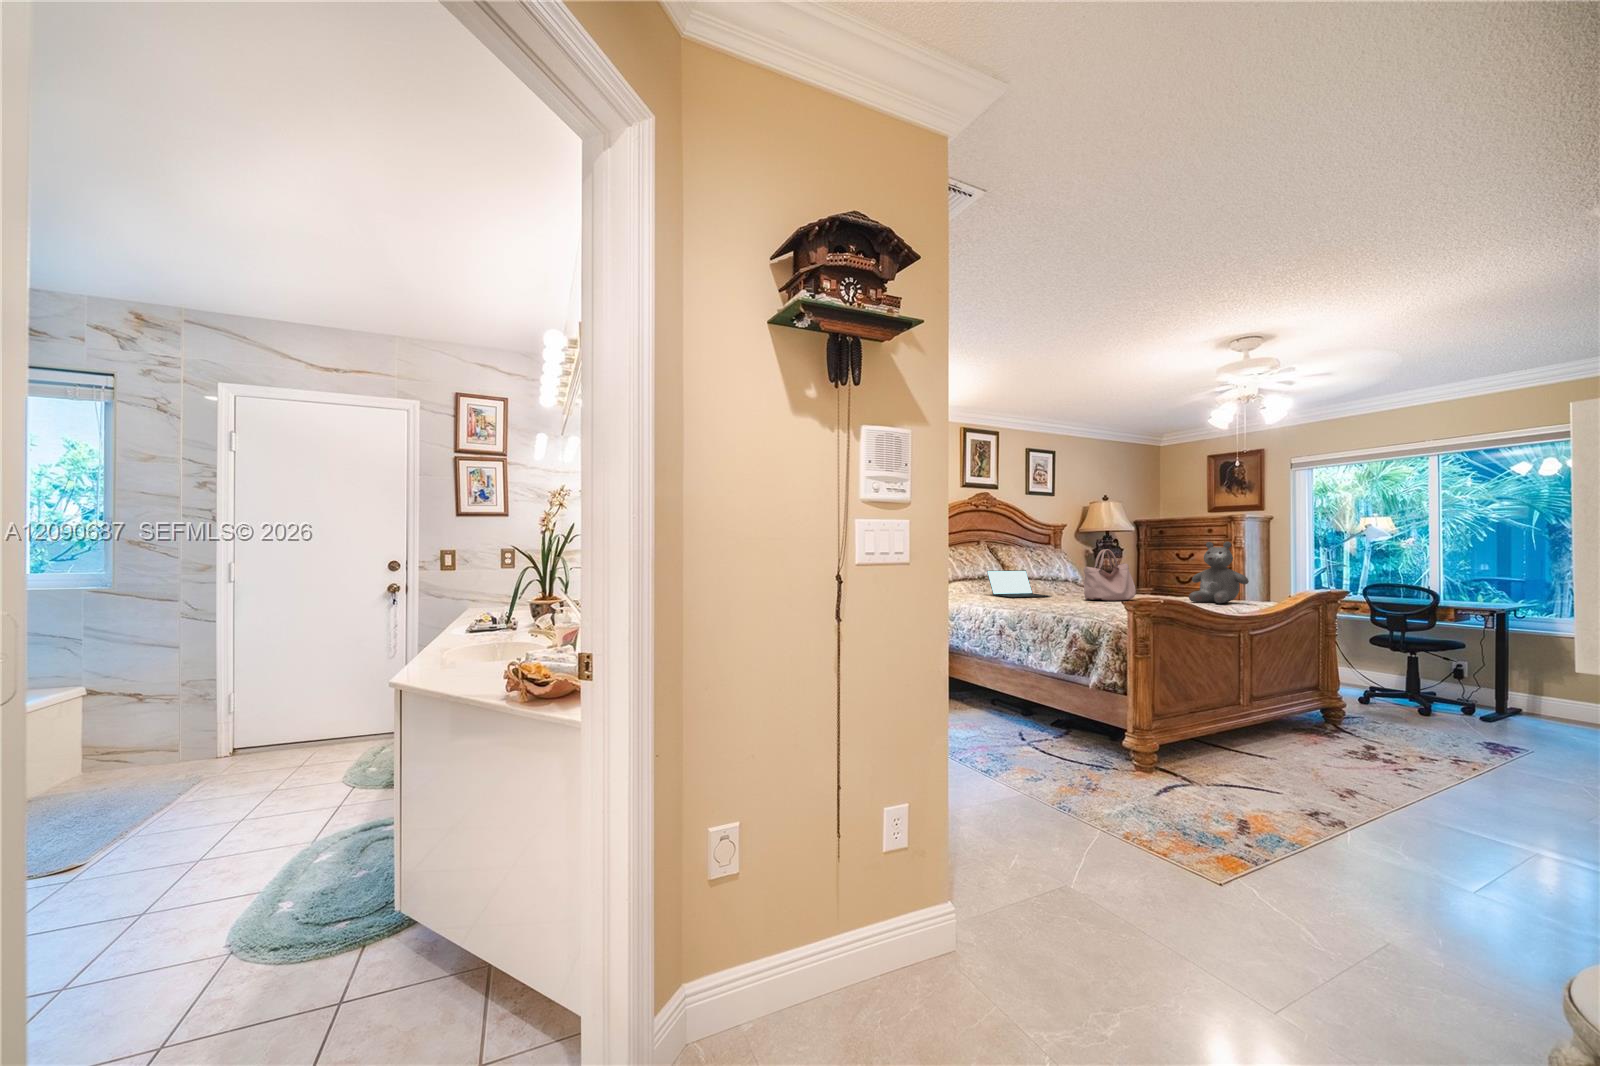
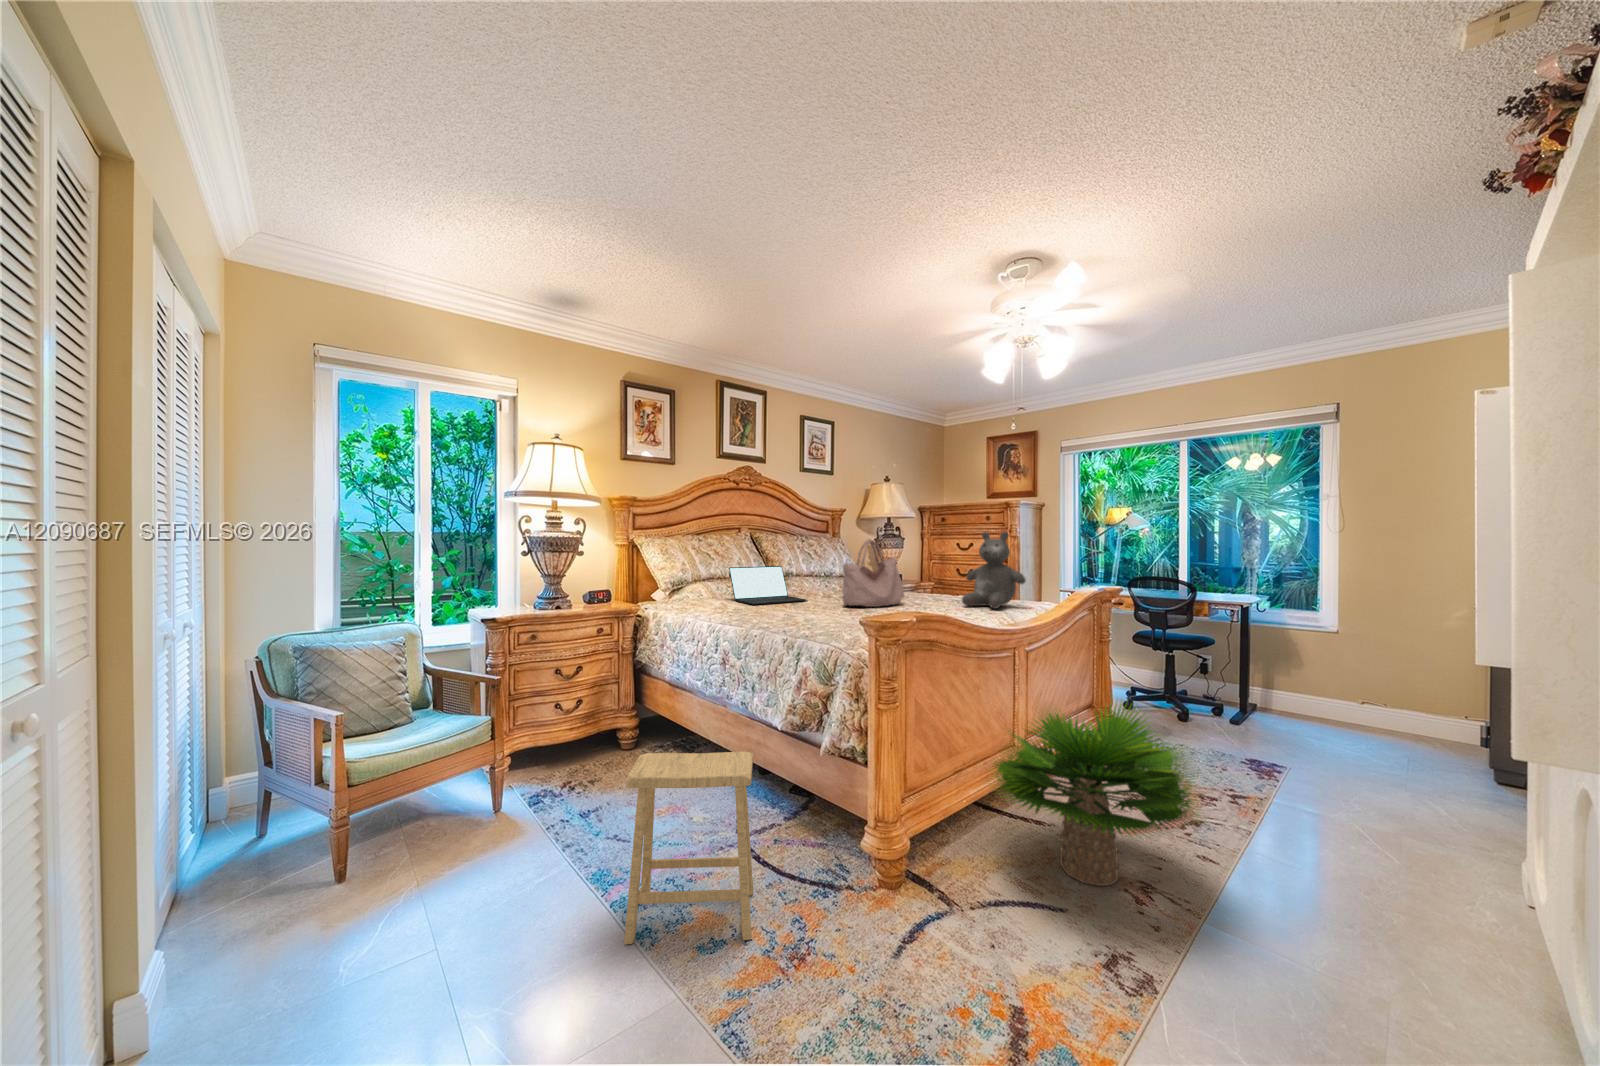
potted plant: none [1215,660,1404,790] -> present [992,704,1200,886]
footstool: none [976,676,1058,784] -> present [624,751,753,944]

